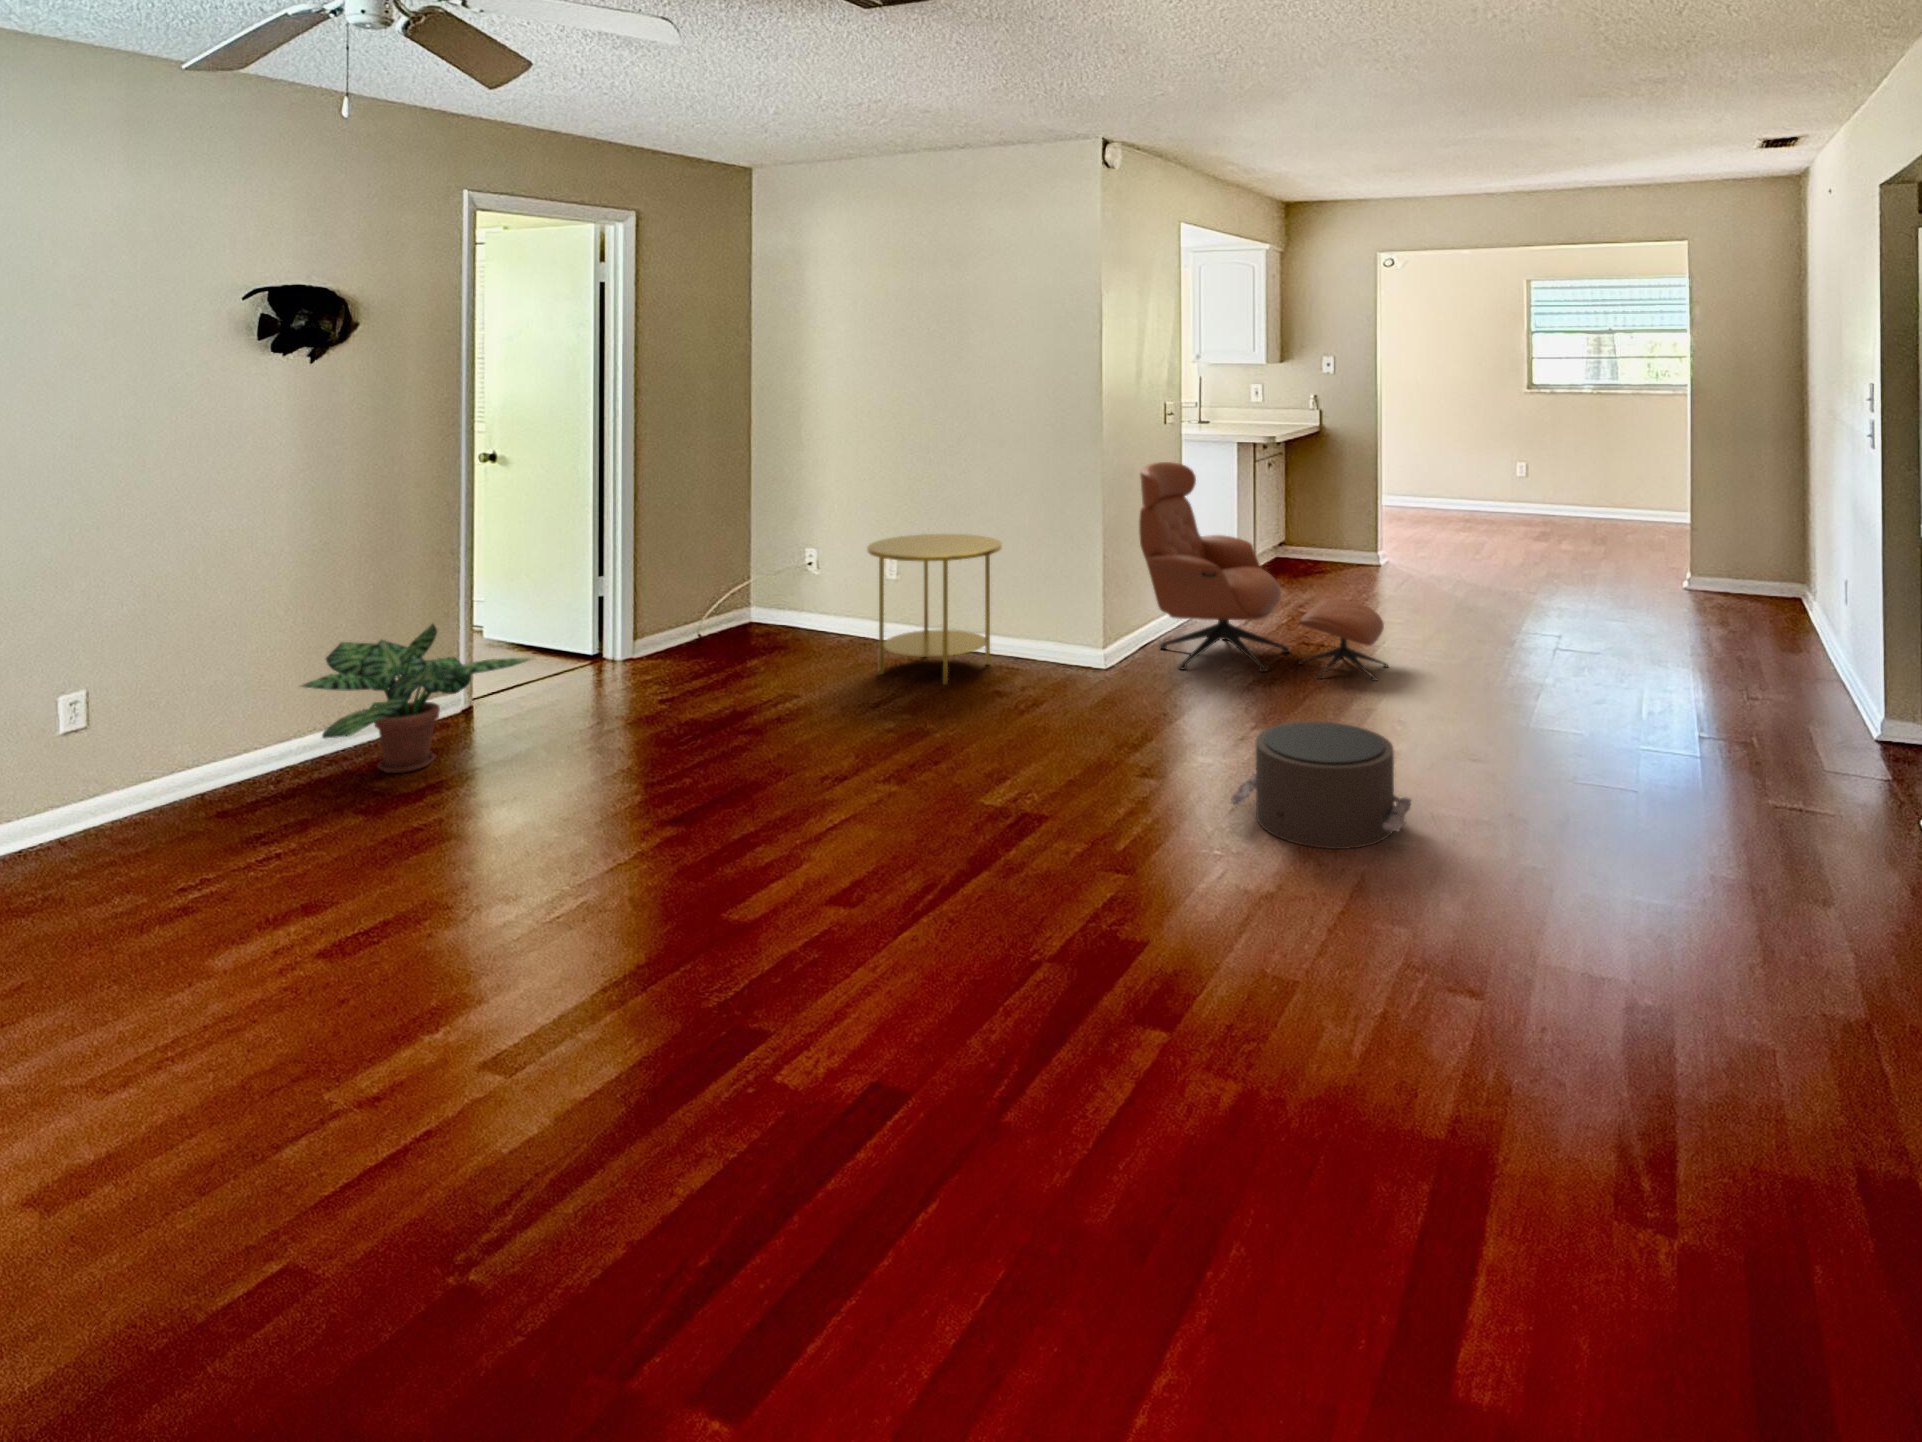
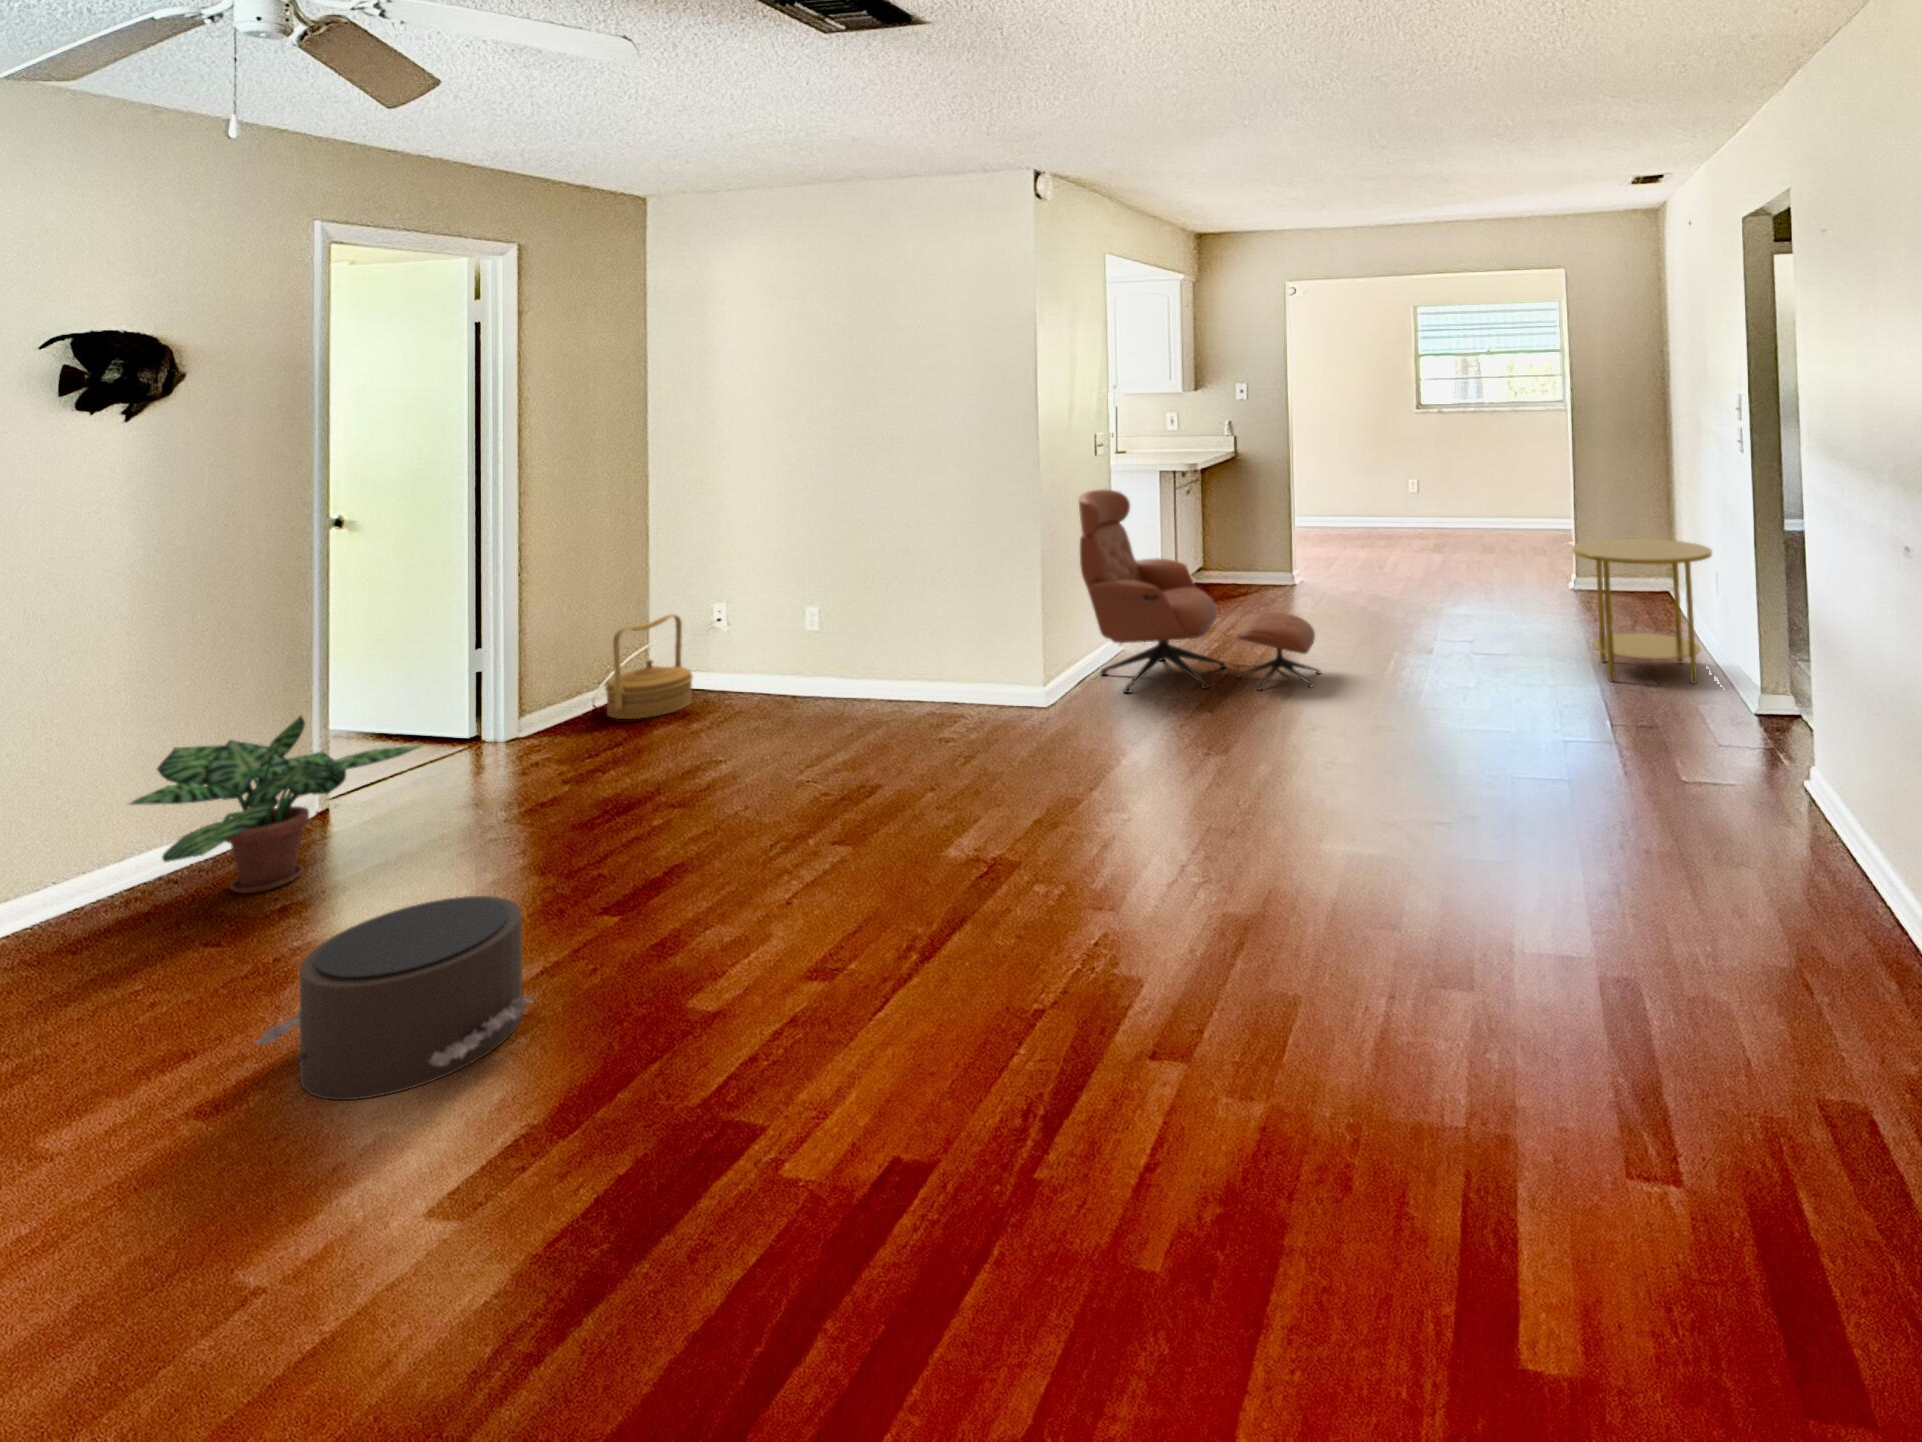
side table: present [867,534,1002,684] -> present [1572,539,1712,684]
woven basket: none [701,558,778,652] -> present [605,614,693,719]
pouf: present [1231,722,1411,849] -> present [255,896,532,1100]

